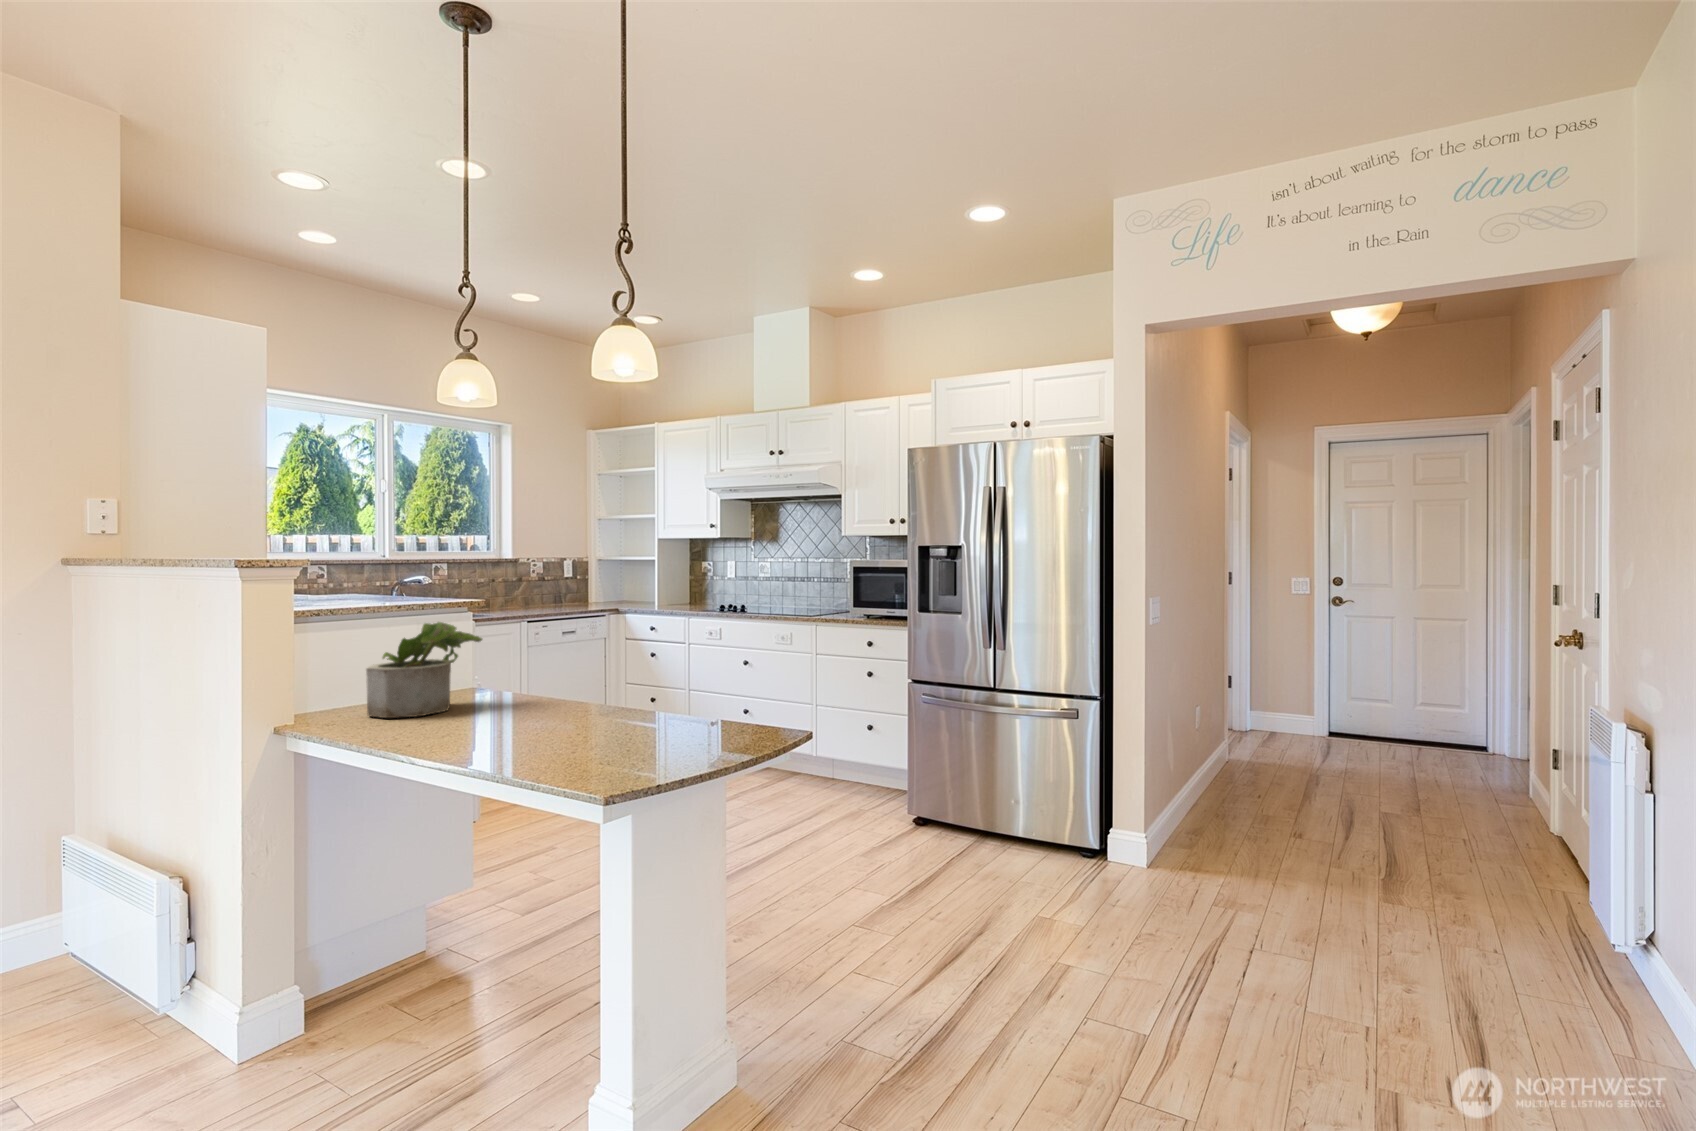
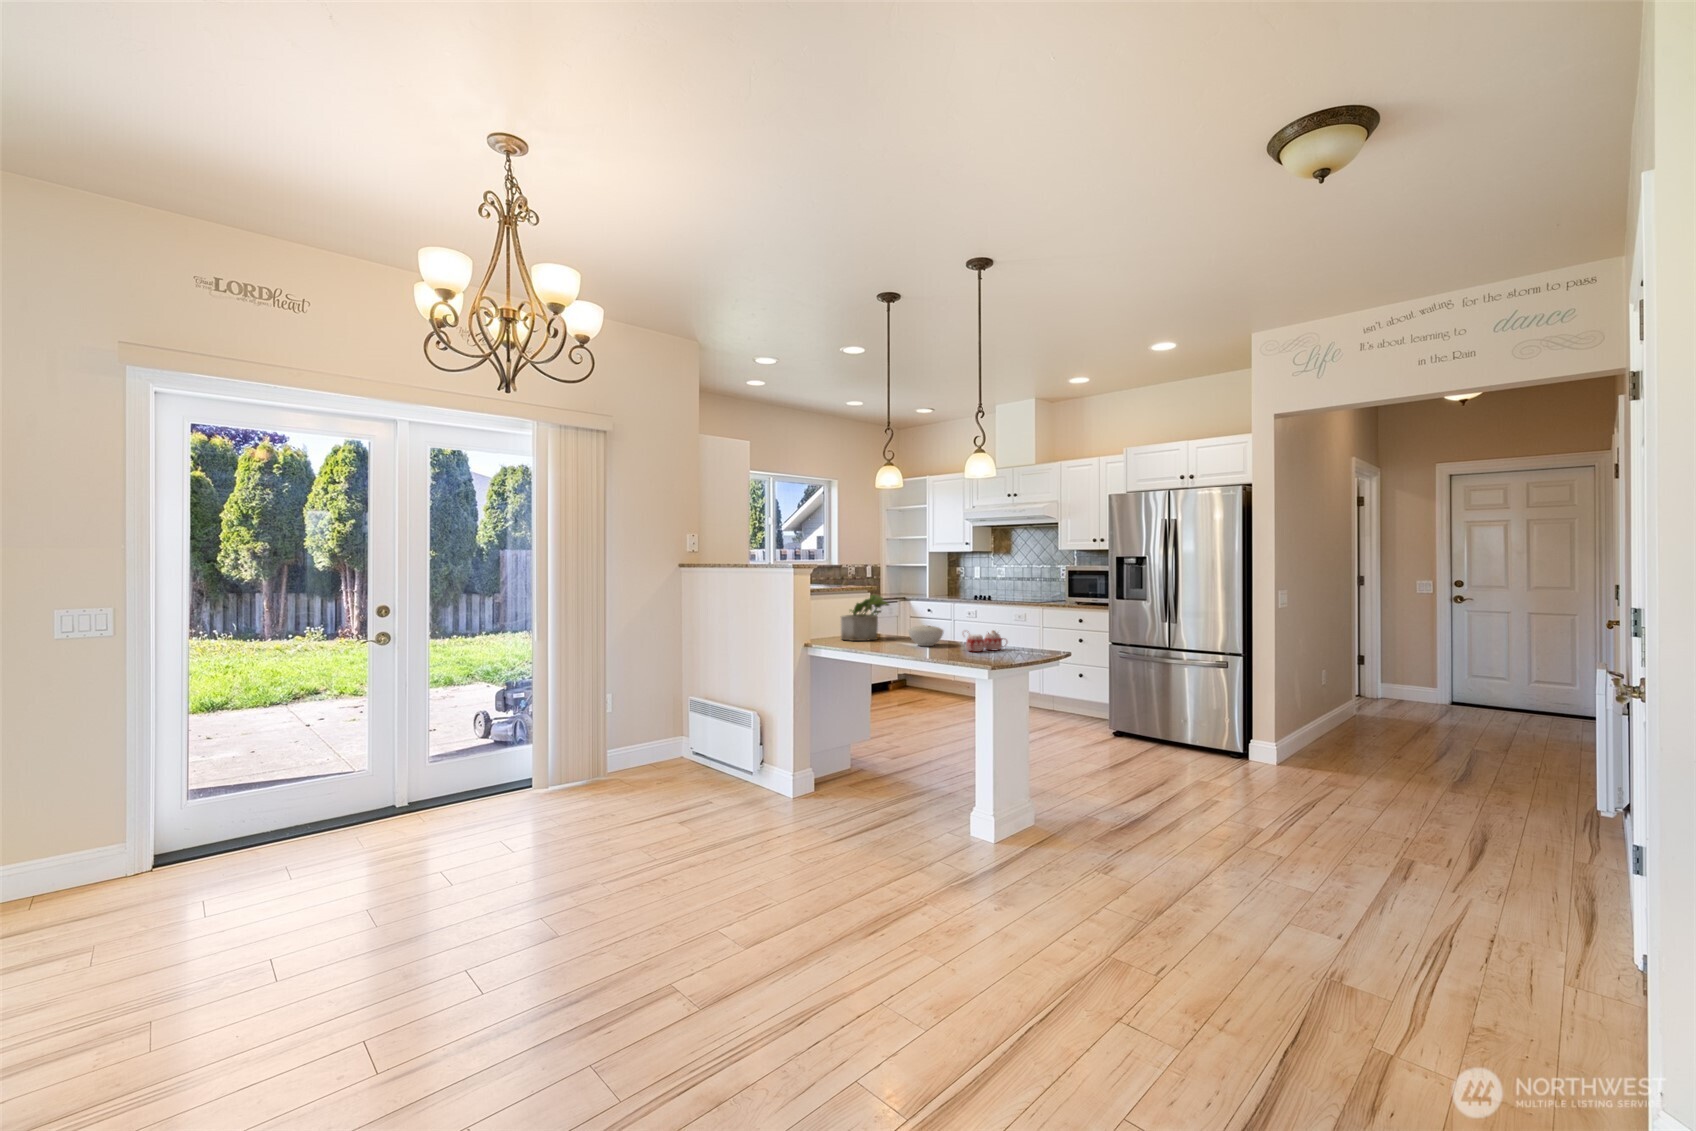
bowl: none [486,686,564,730] -> present [908,626,943,646]
mug: none [583,696,682,746] -> present [963,630,1003,652]

